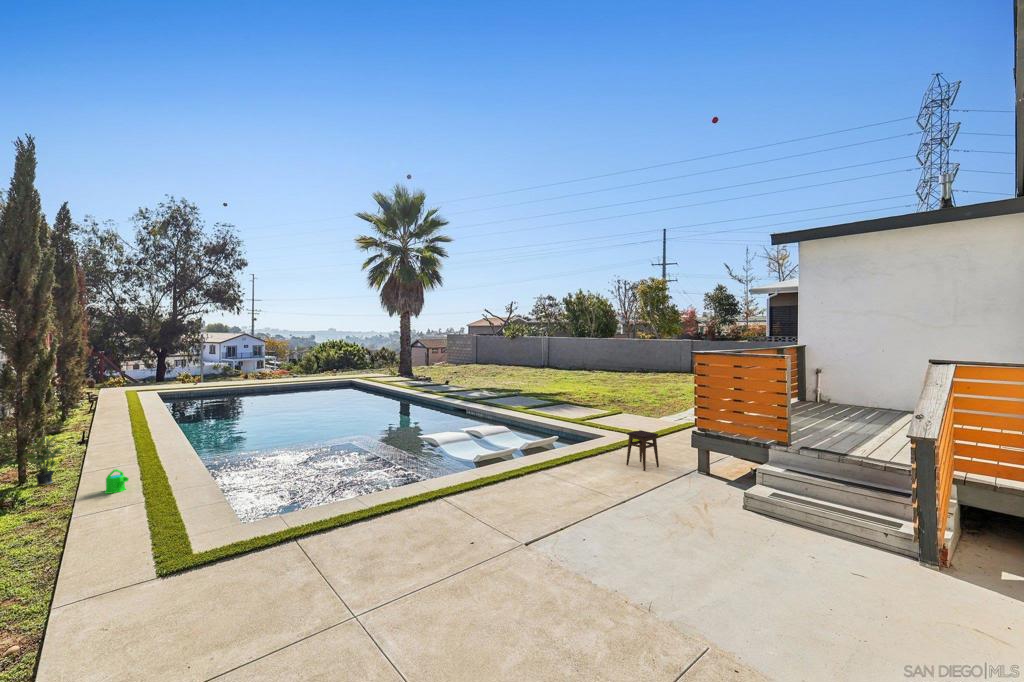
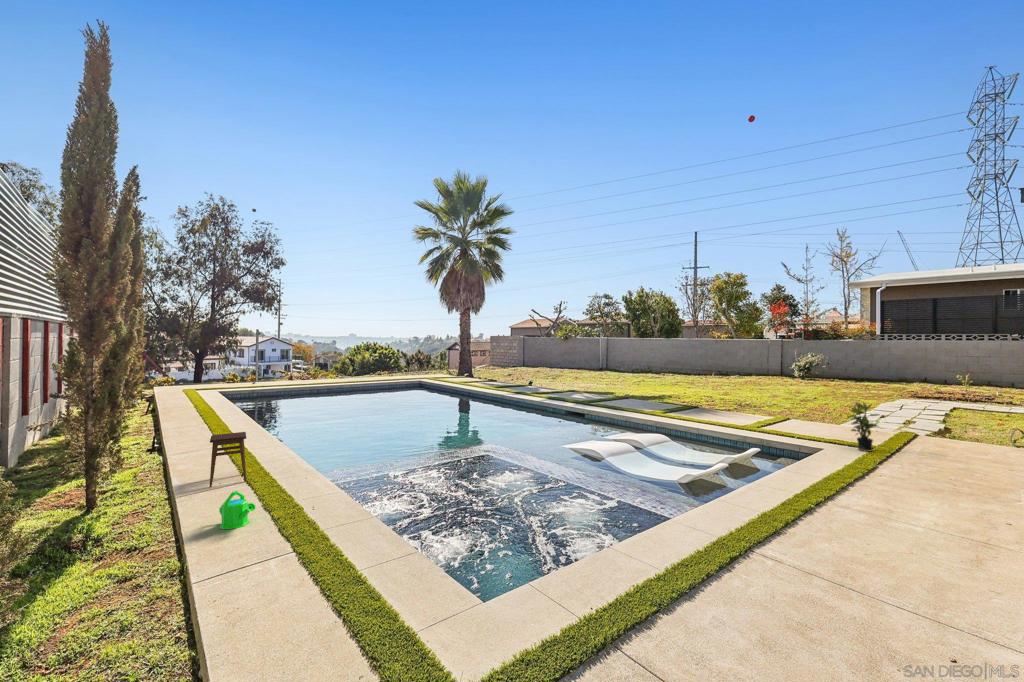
stool: present [626,430,659,471] -> present [210,432,247,487]
potted plant: present [24,436,61,486] -> present [848,402,879,452]

